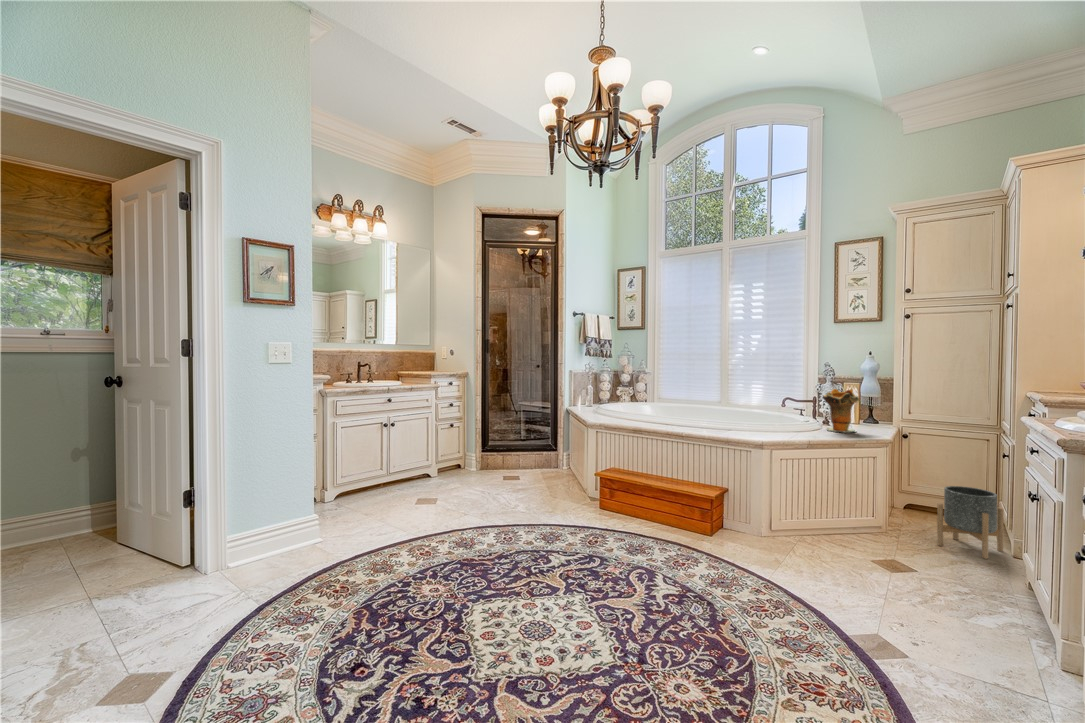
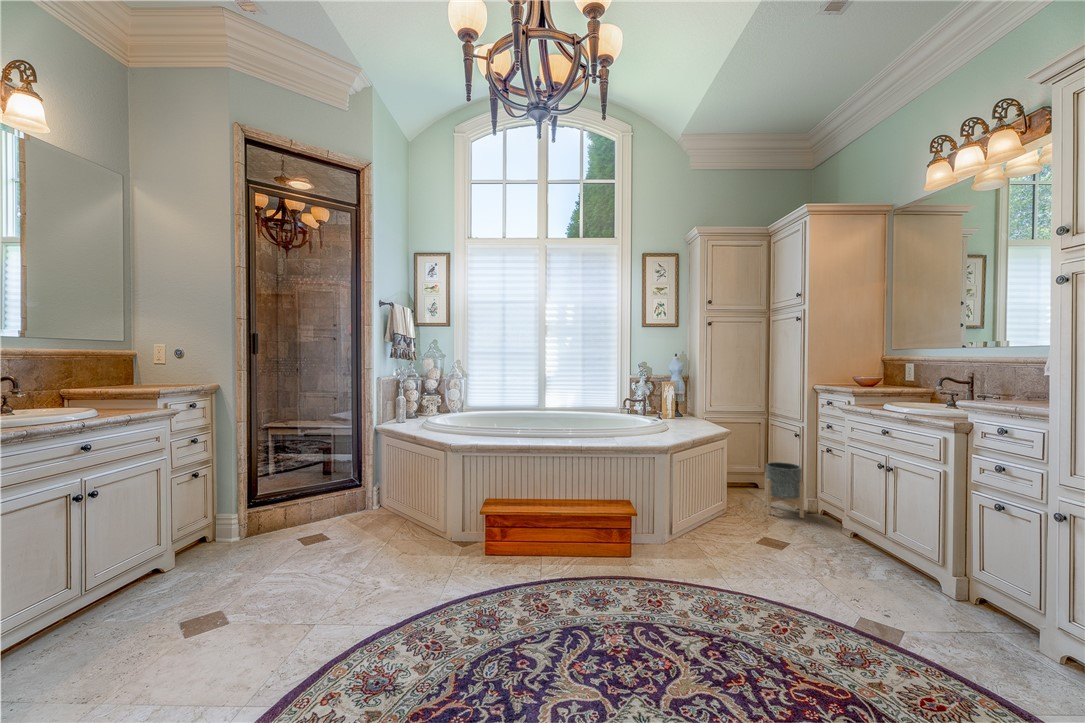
decorative vase: present [823,389,859,433] -> none [669,387,698,427]

